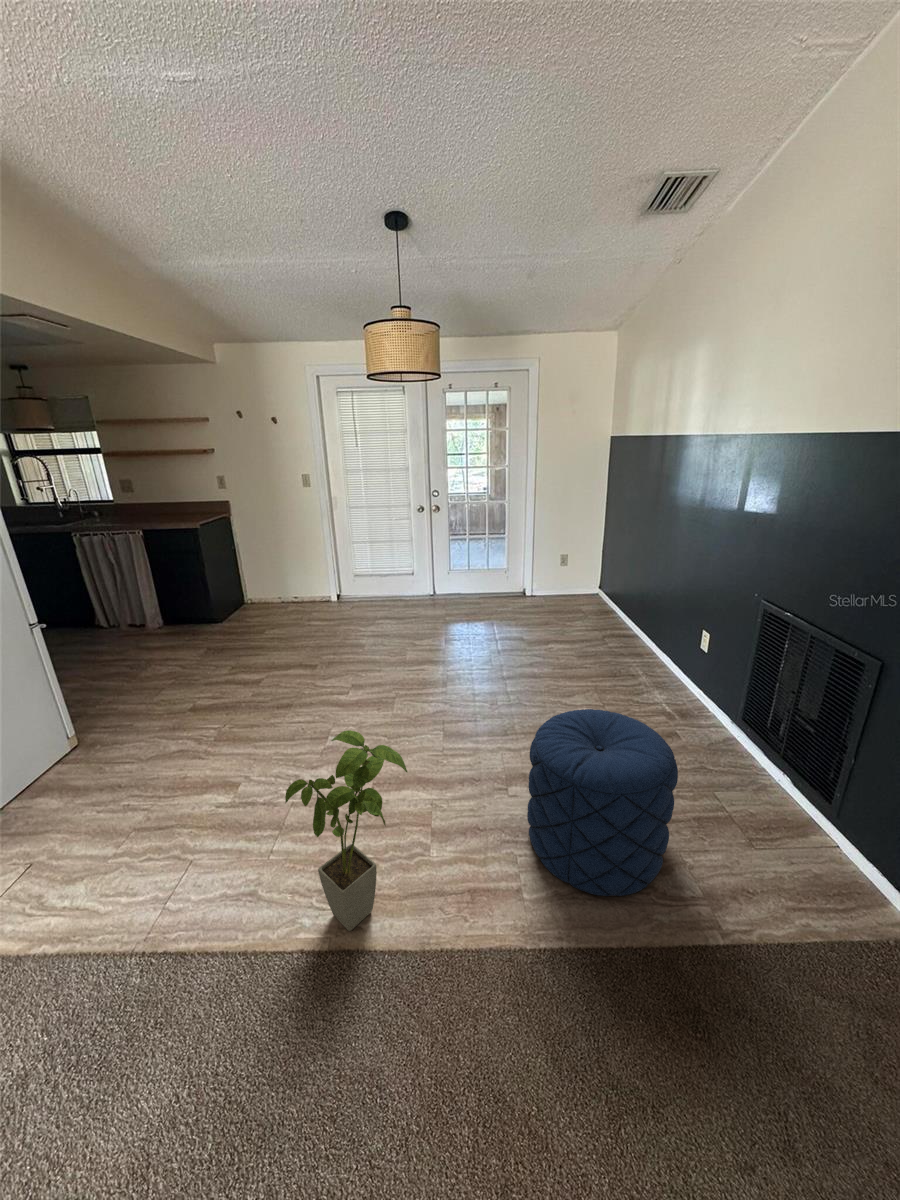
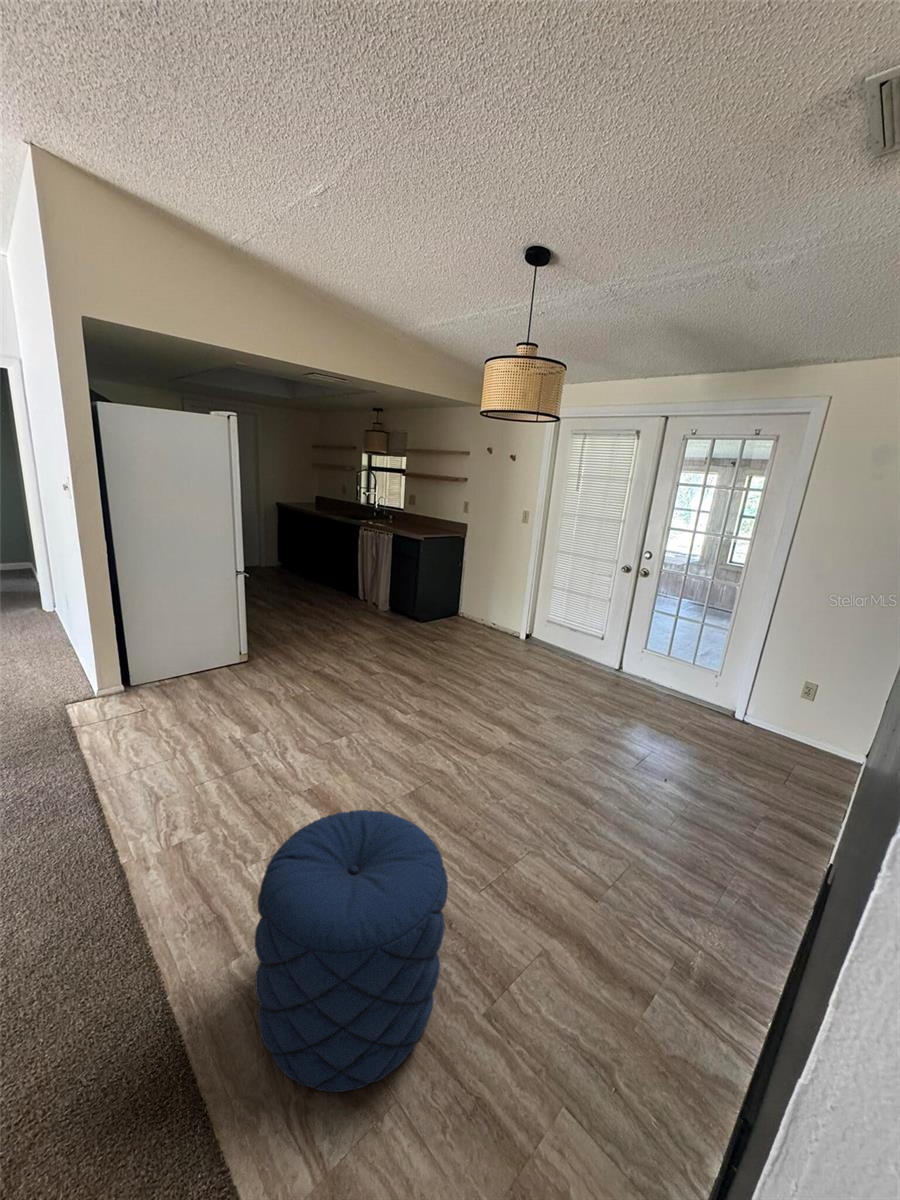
house plant: present [285,730,407,931] -> none [118,691,237,862]

